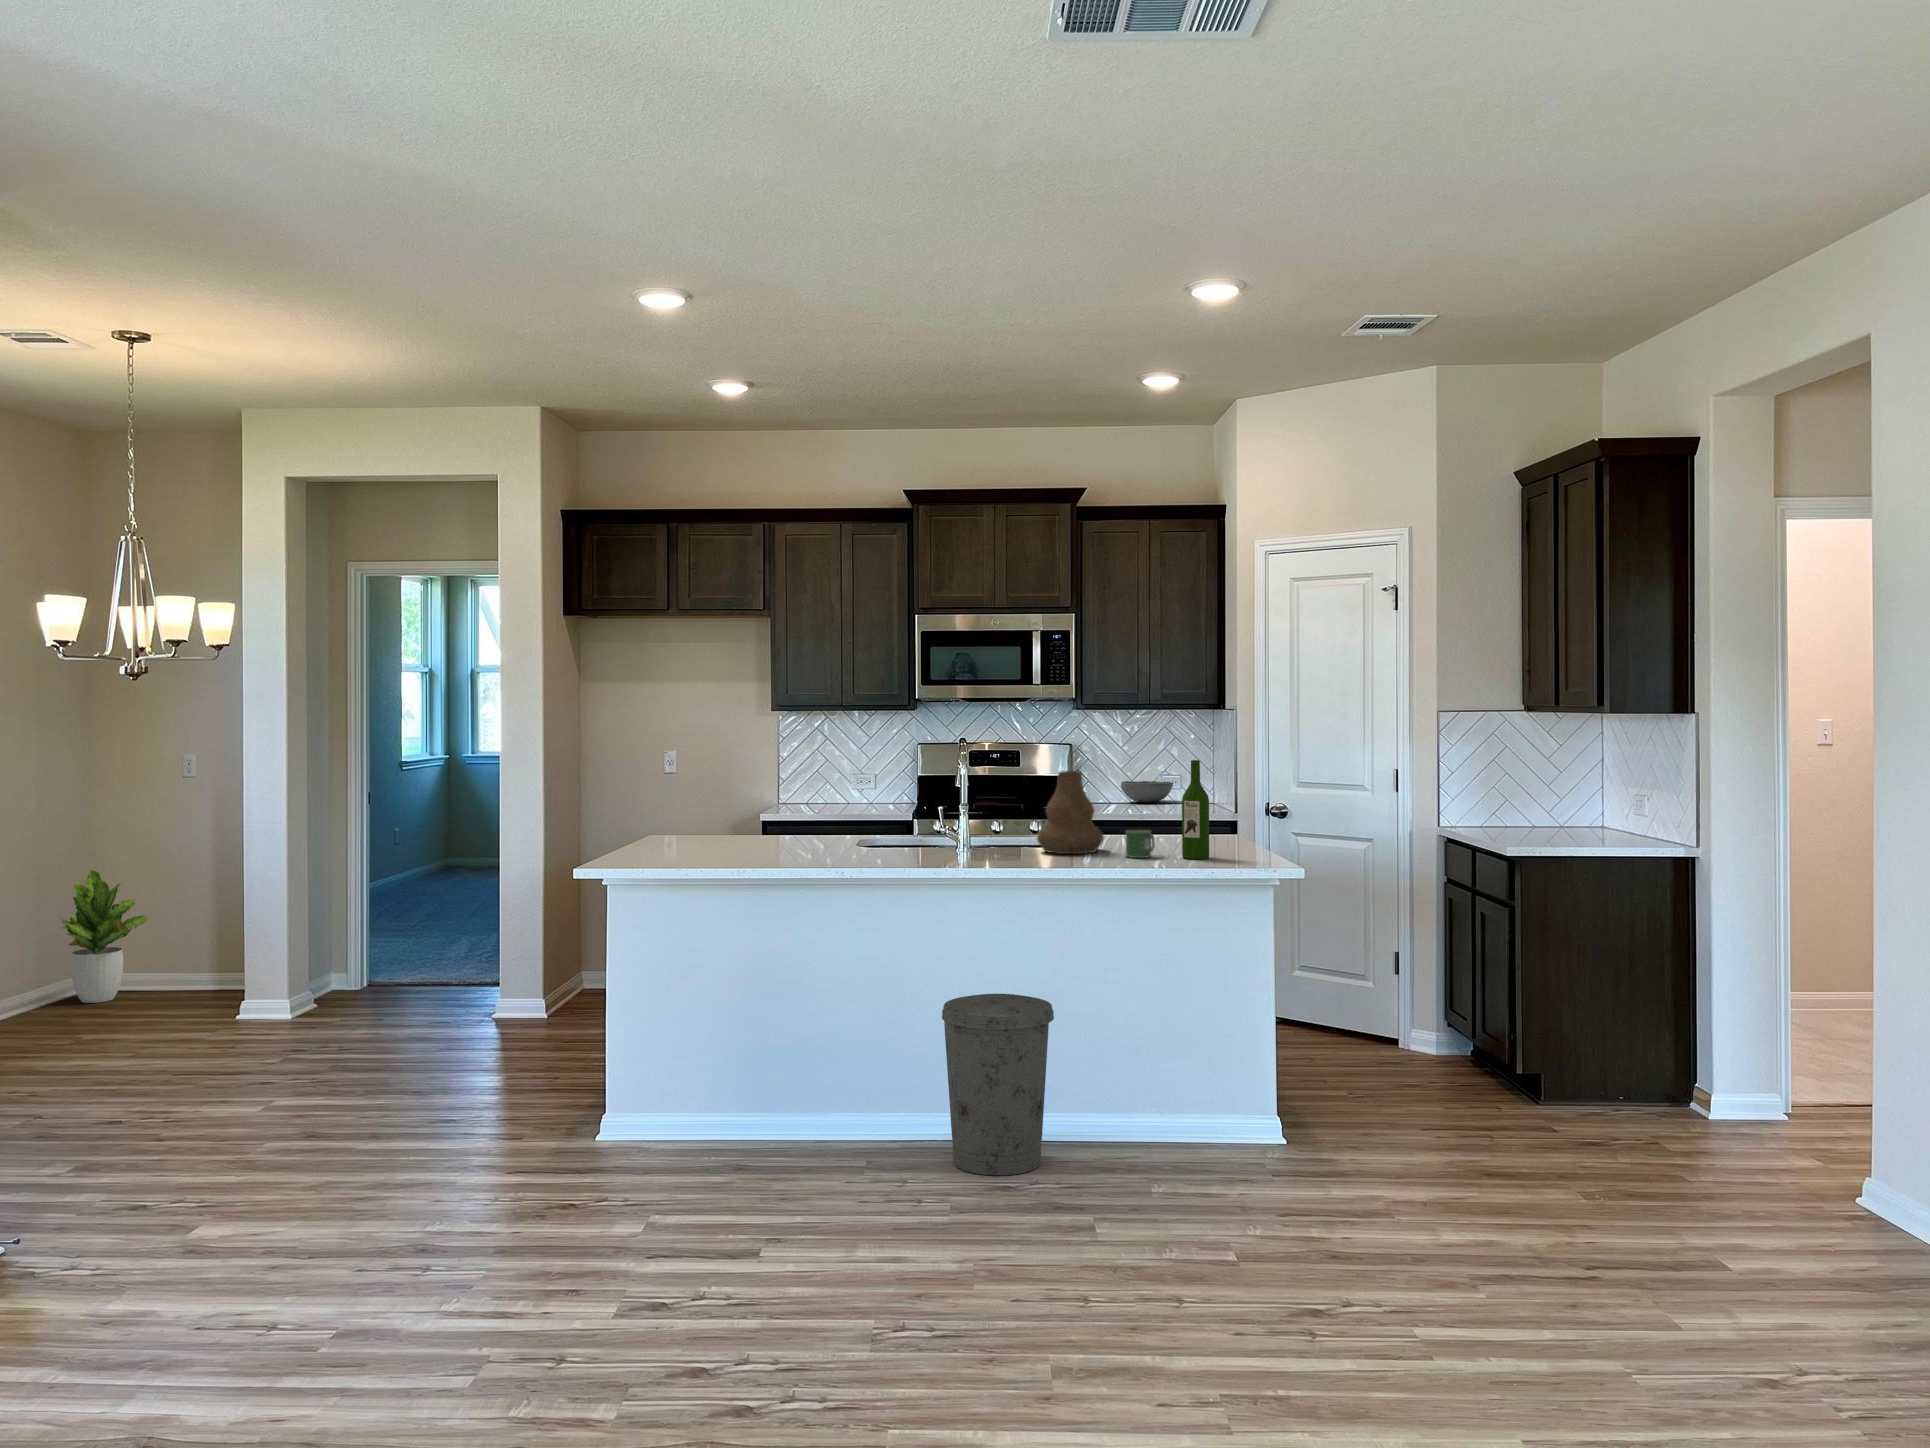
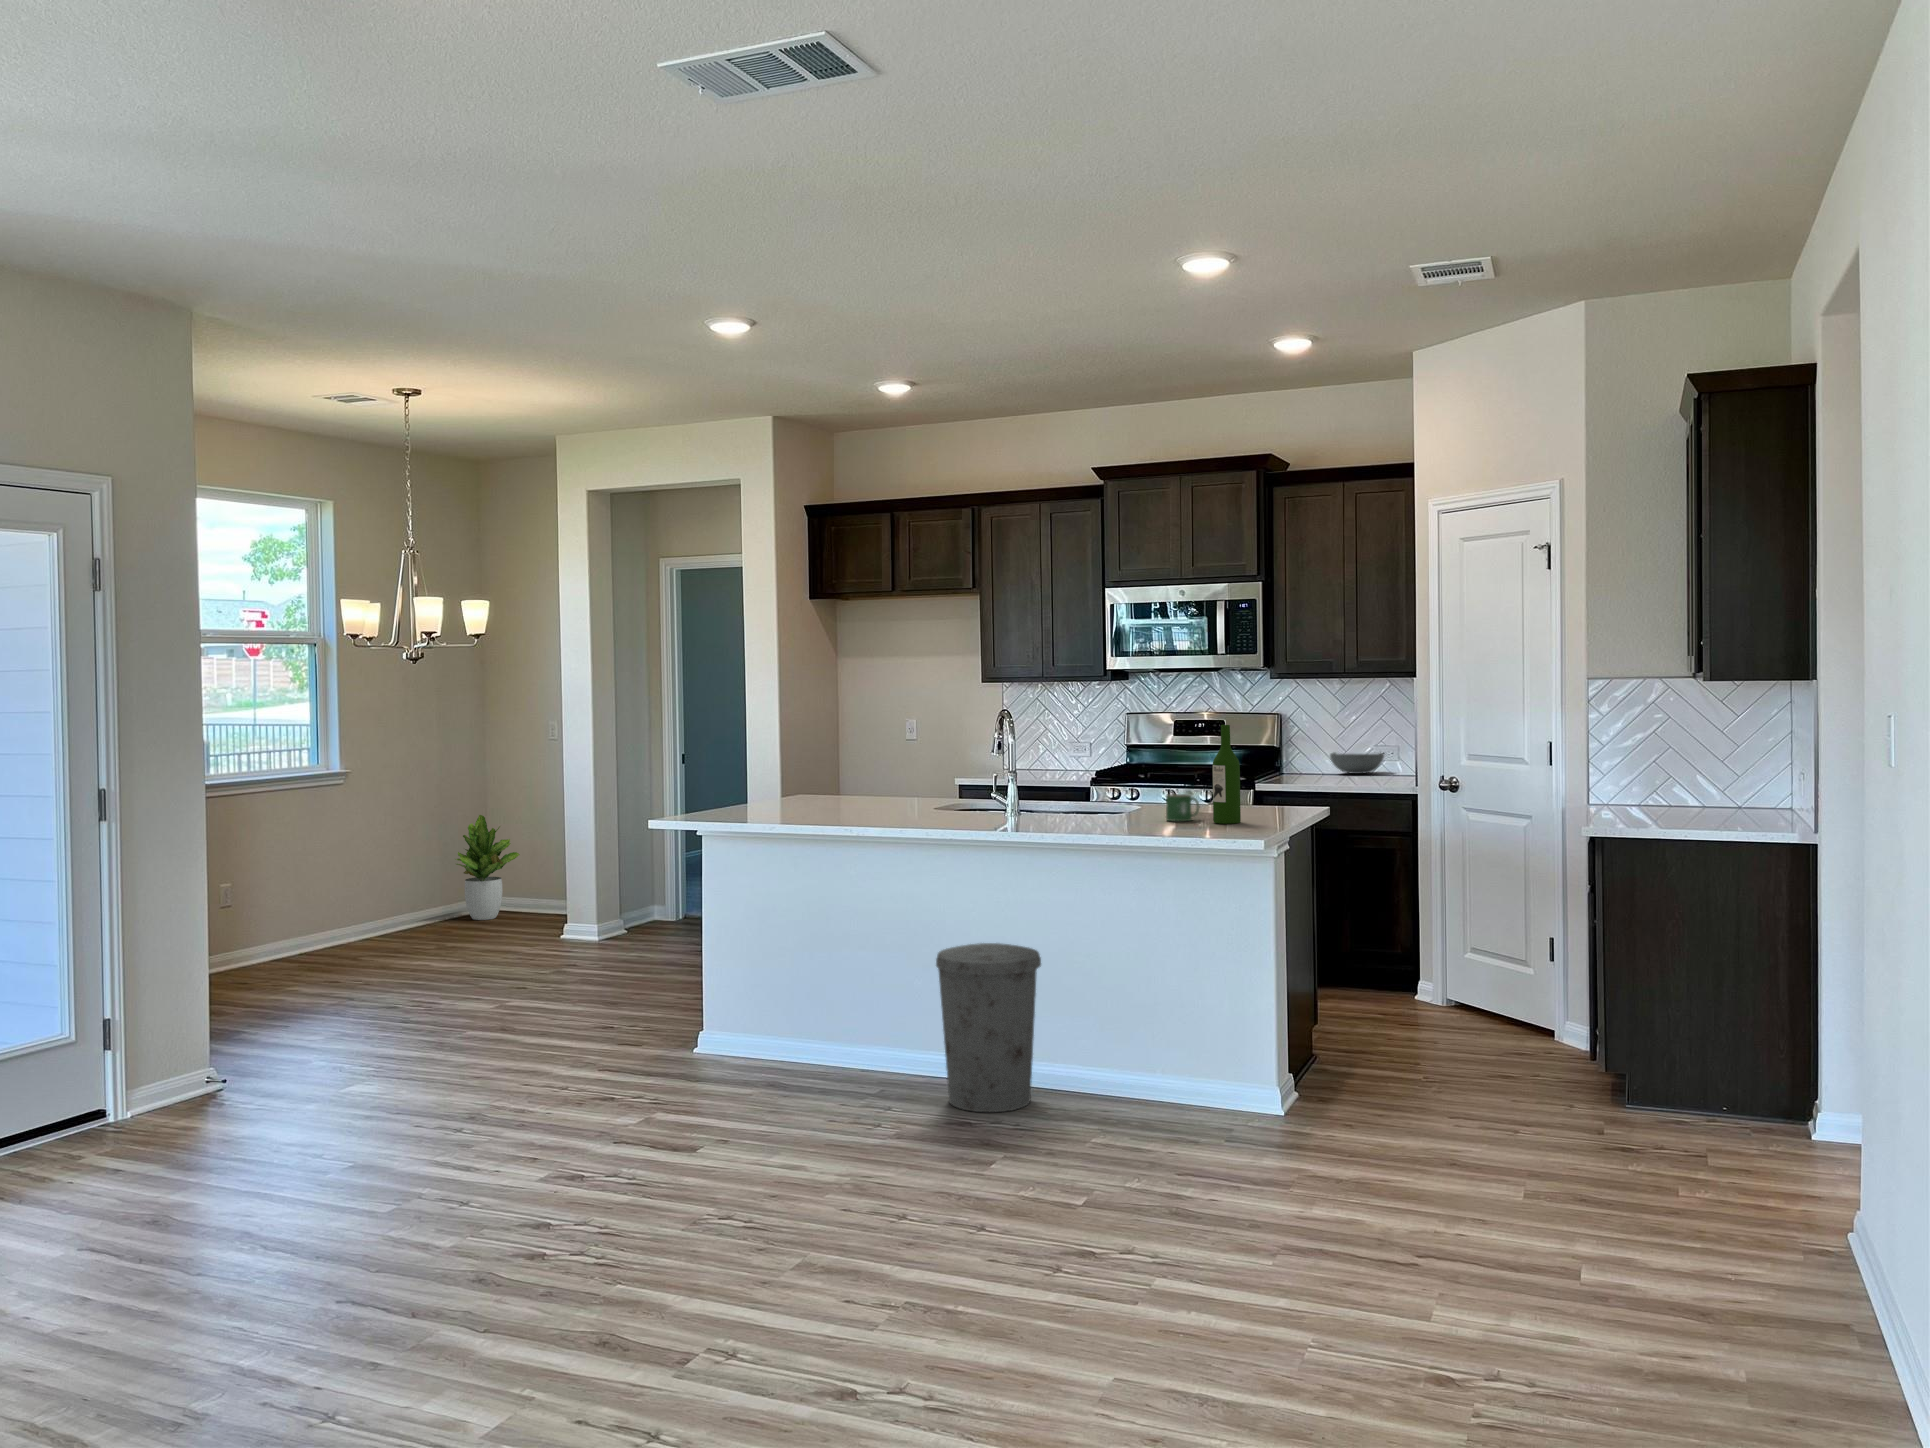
vase: present [1037,771,1104,854] -> none [1102,736,1168,817]

